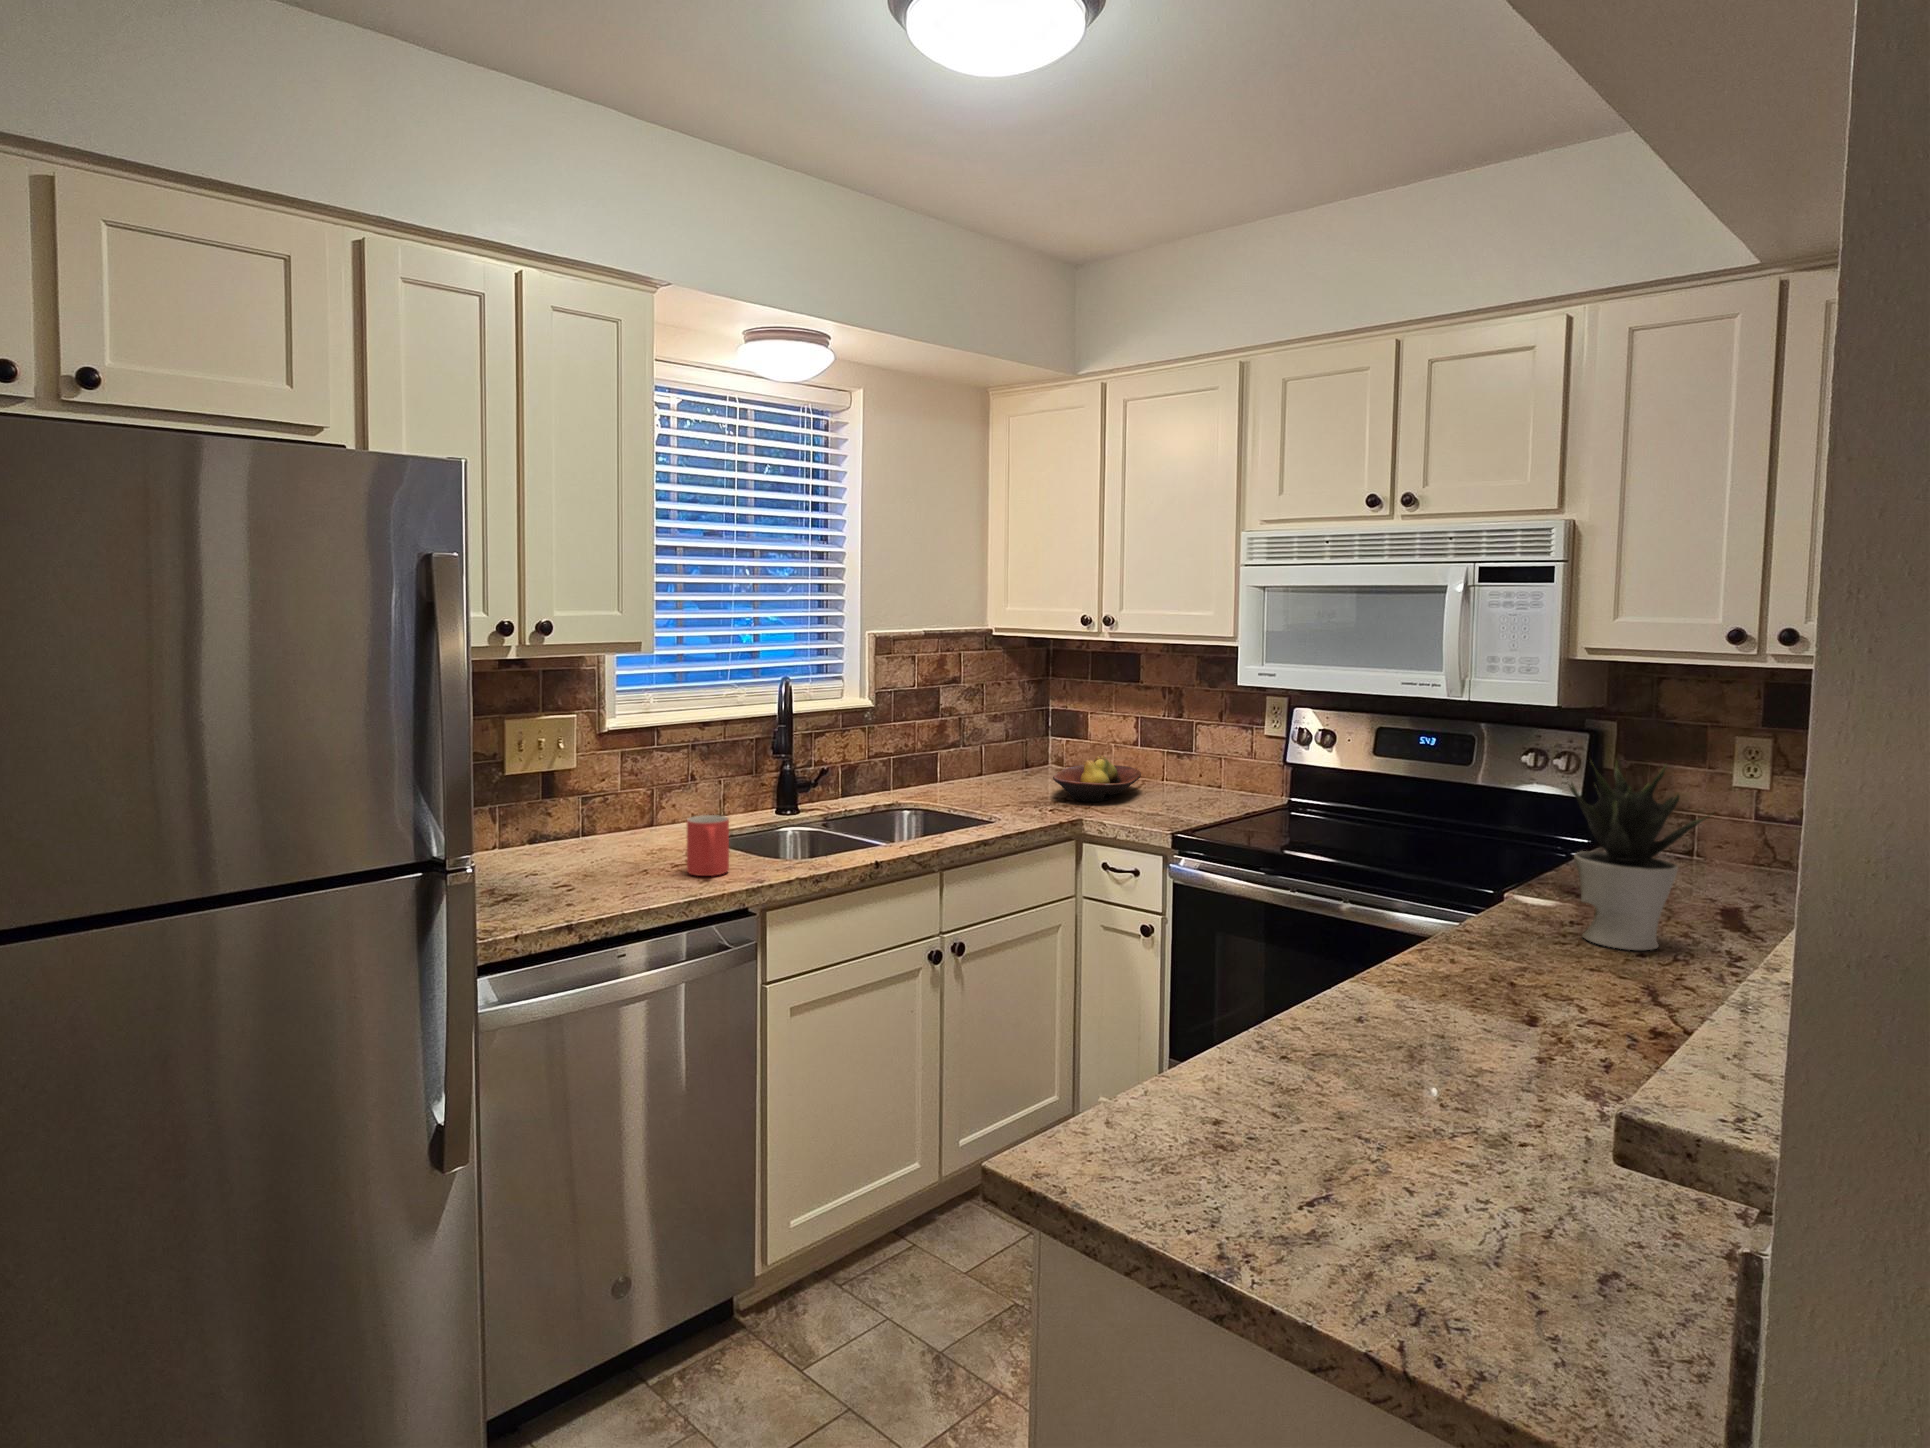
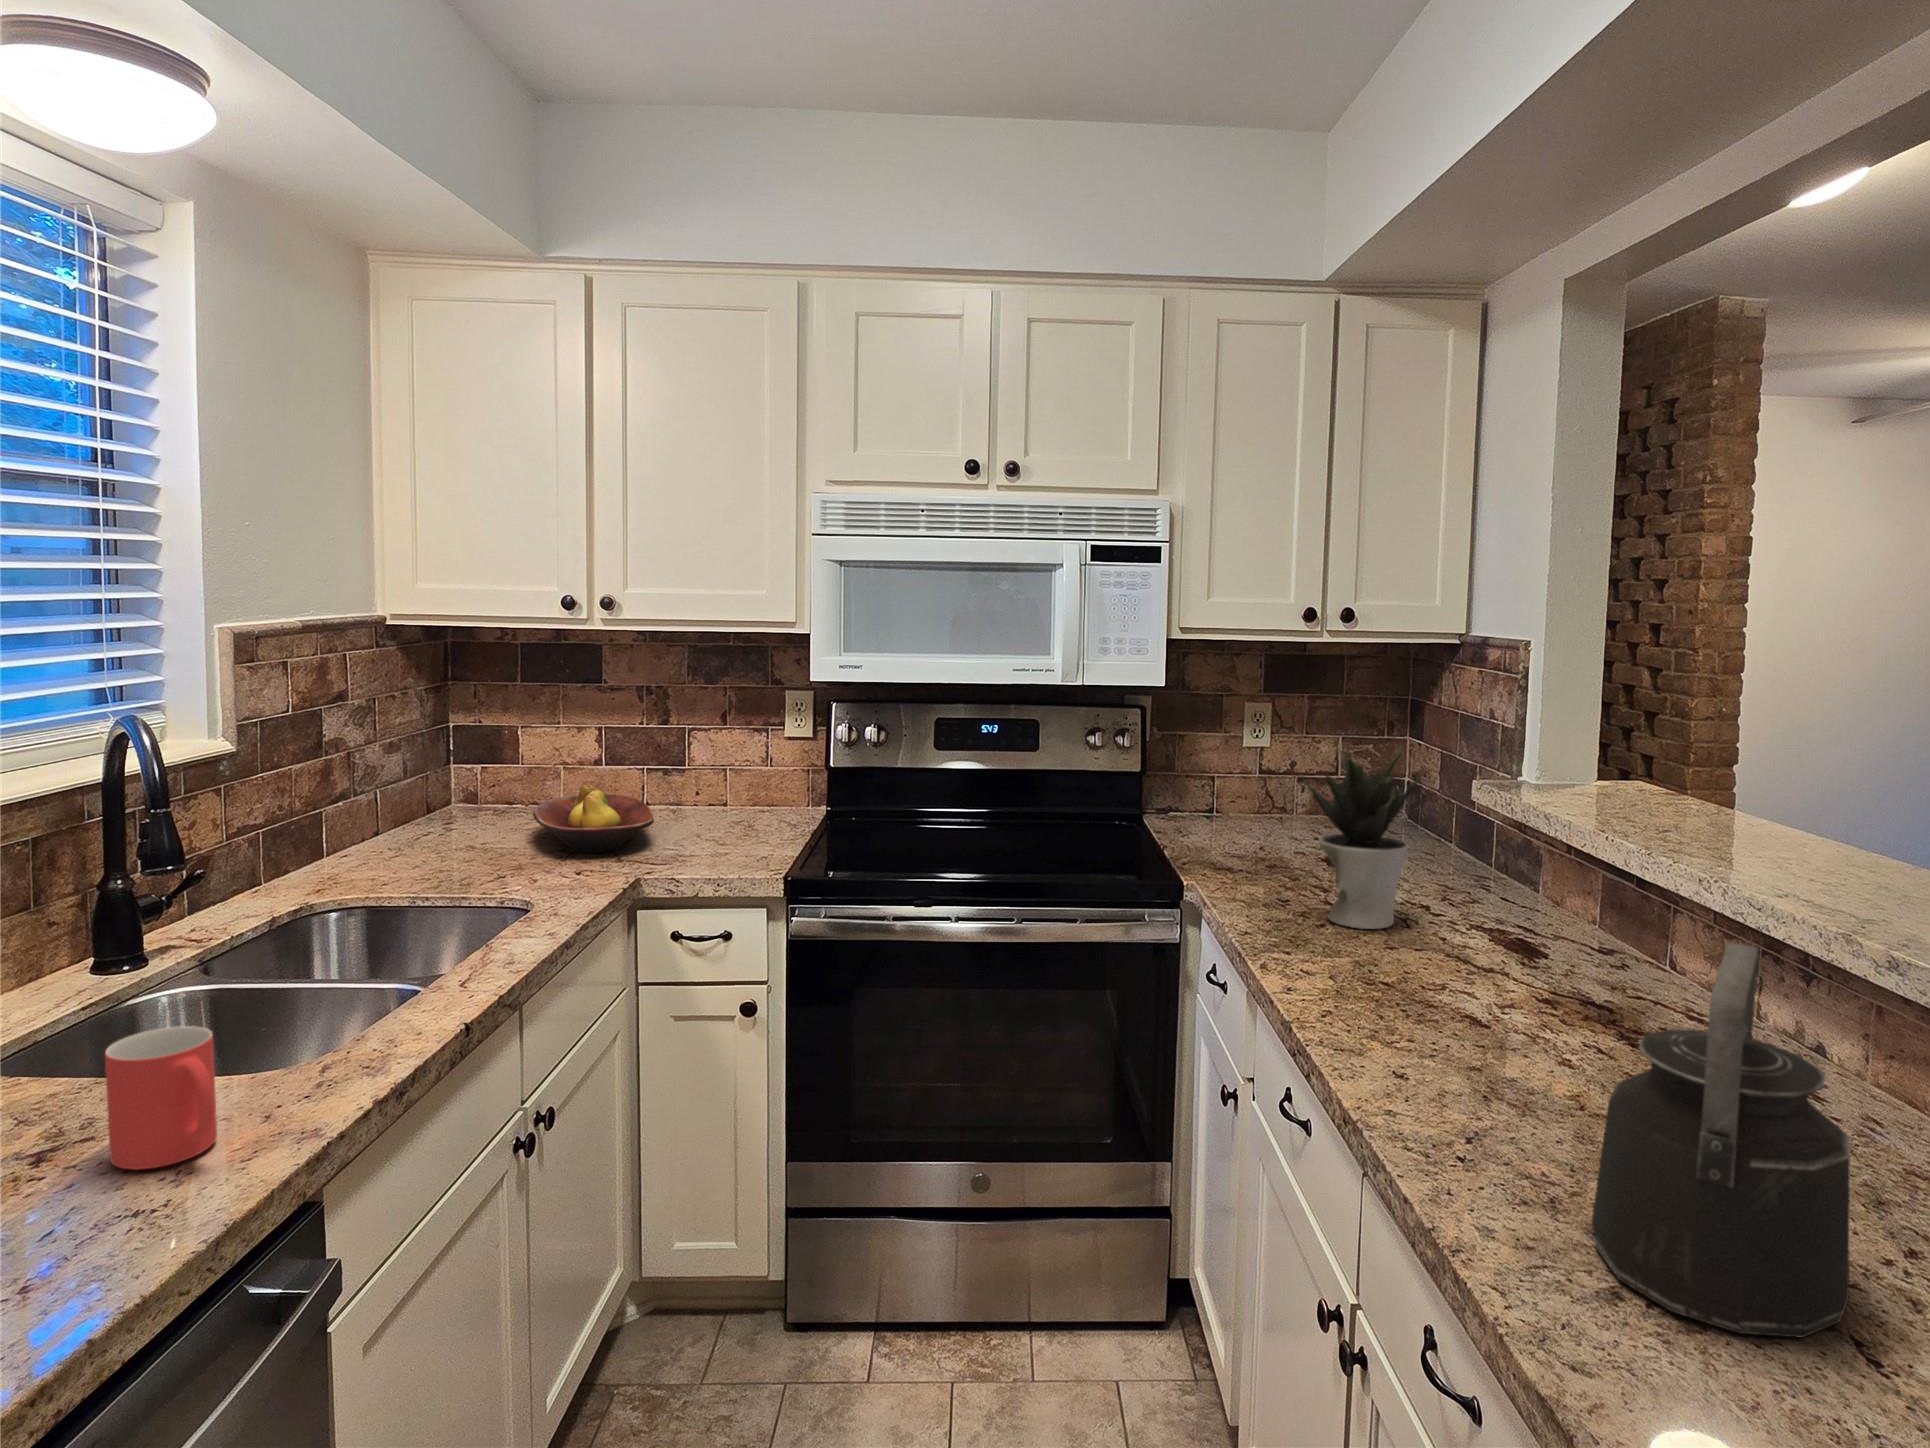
kettle: none [1238,884,1507,1183] -> present [1592,943,1849,1338]

